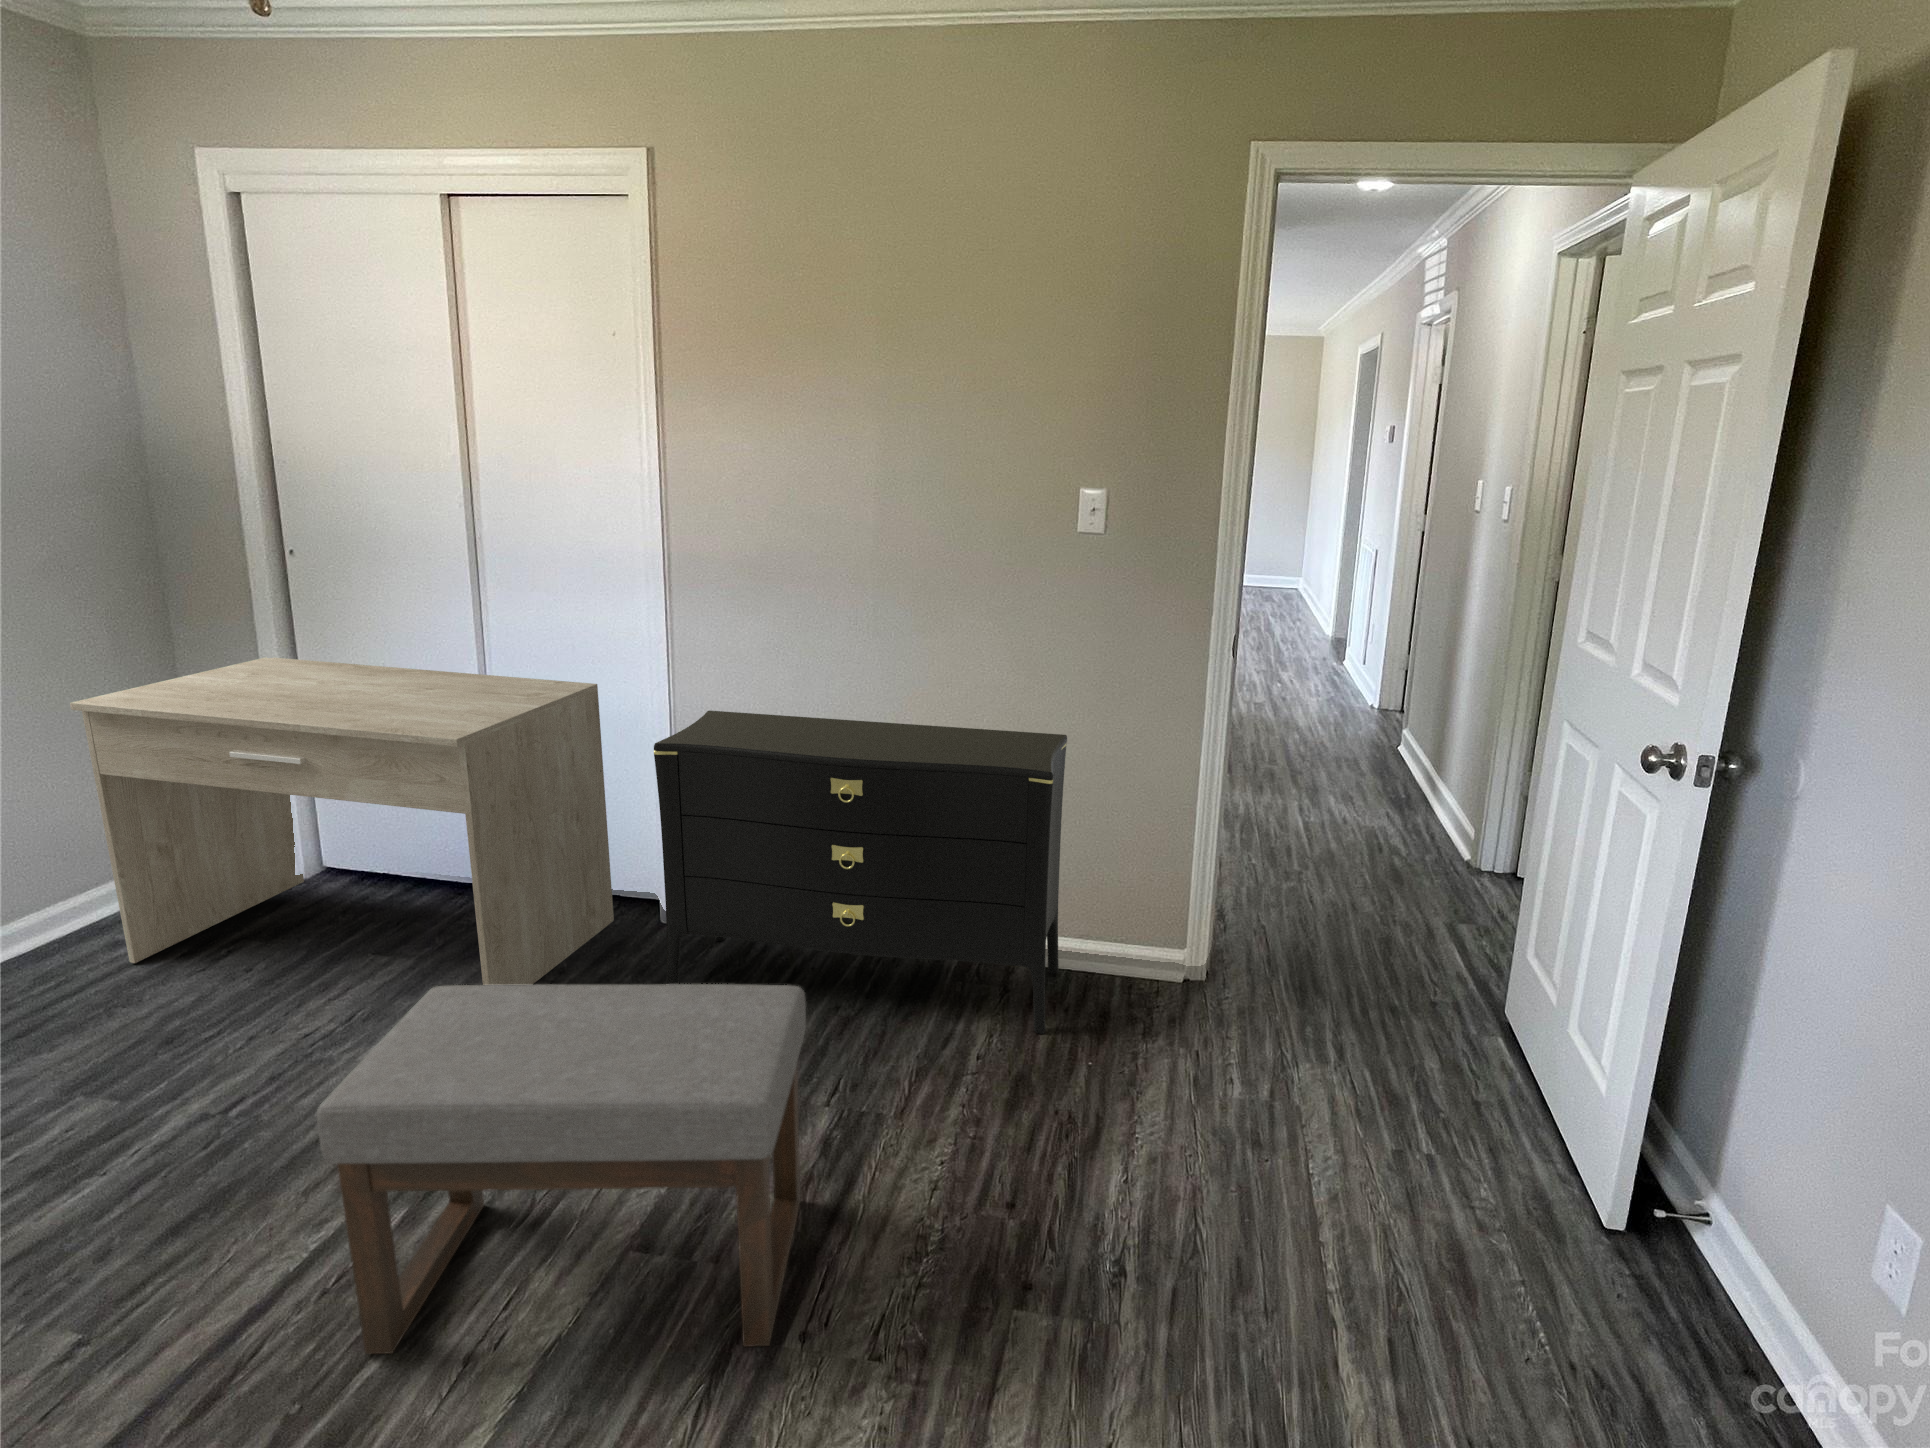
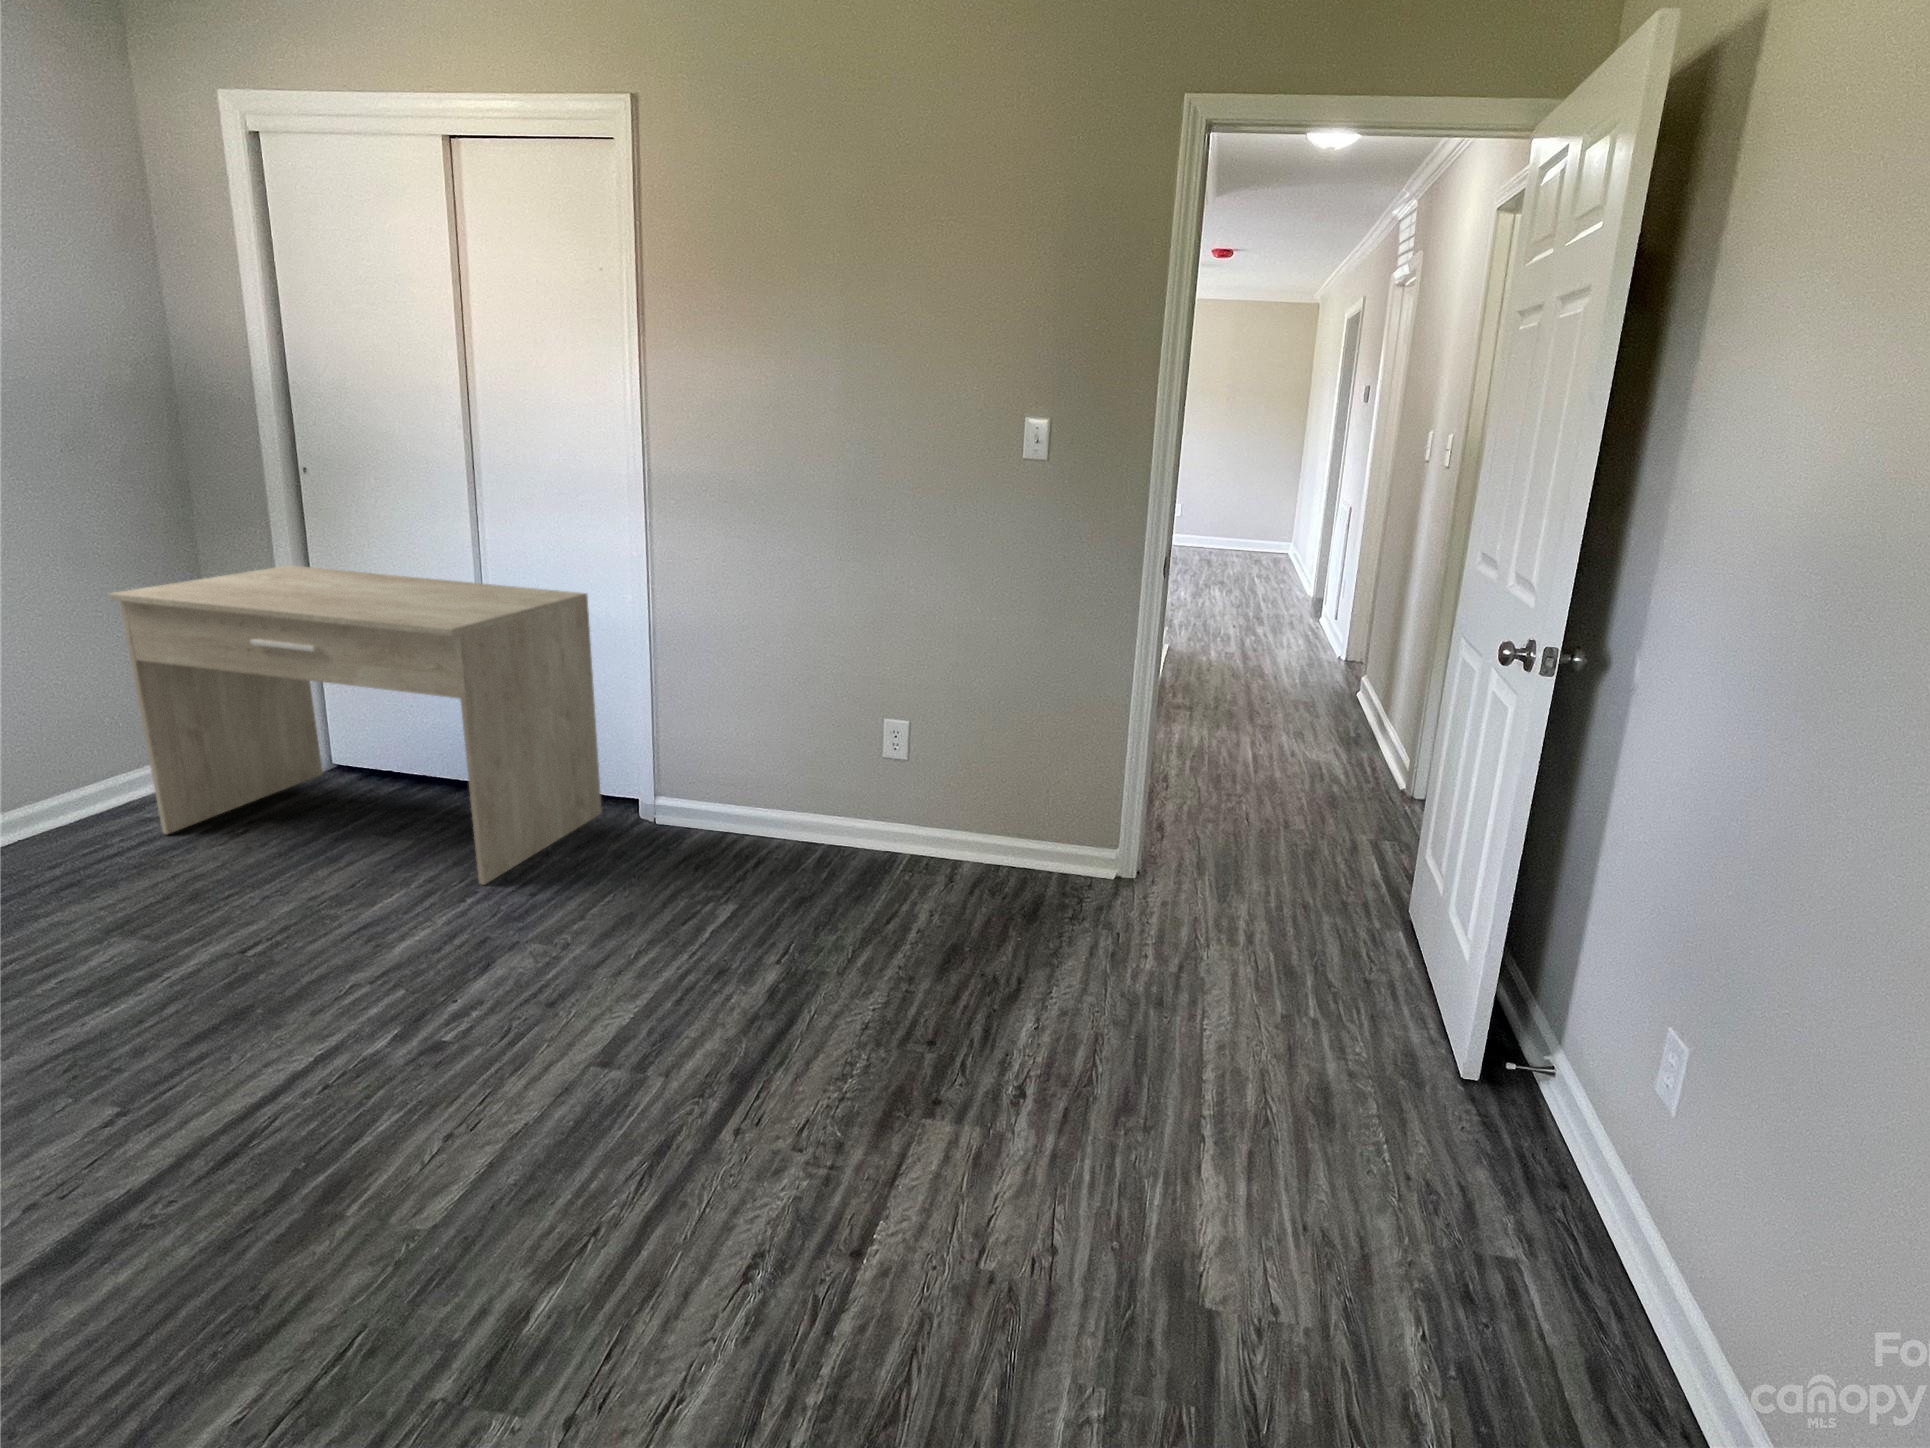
dresser: present [654,711,1067,1034] -> none [632,619,1012,914]
ottoman: present [317,984,806,1354] -> none [309,829,748,1140]

